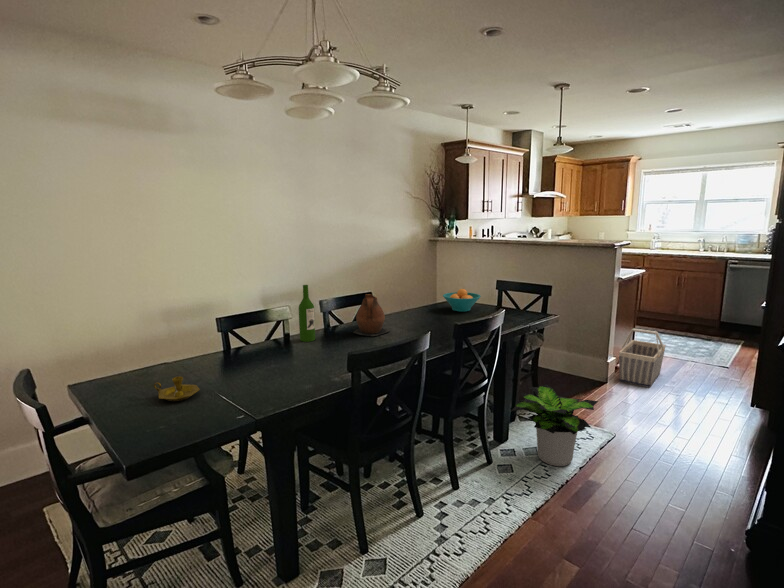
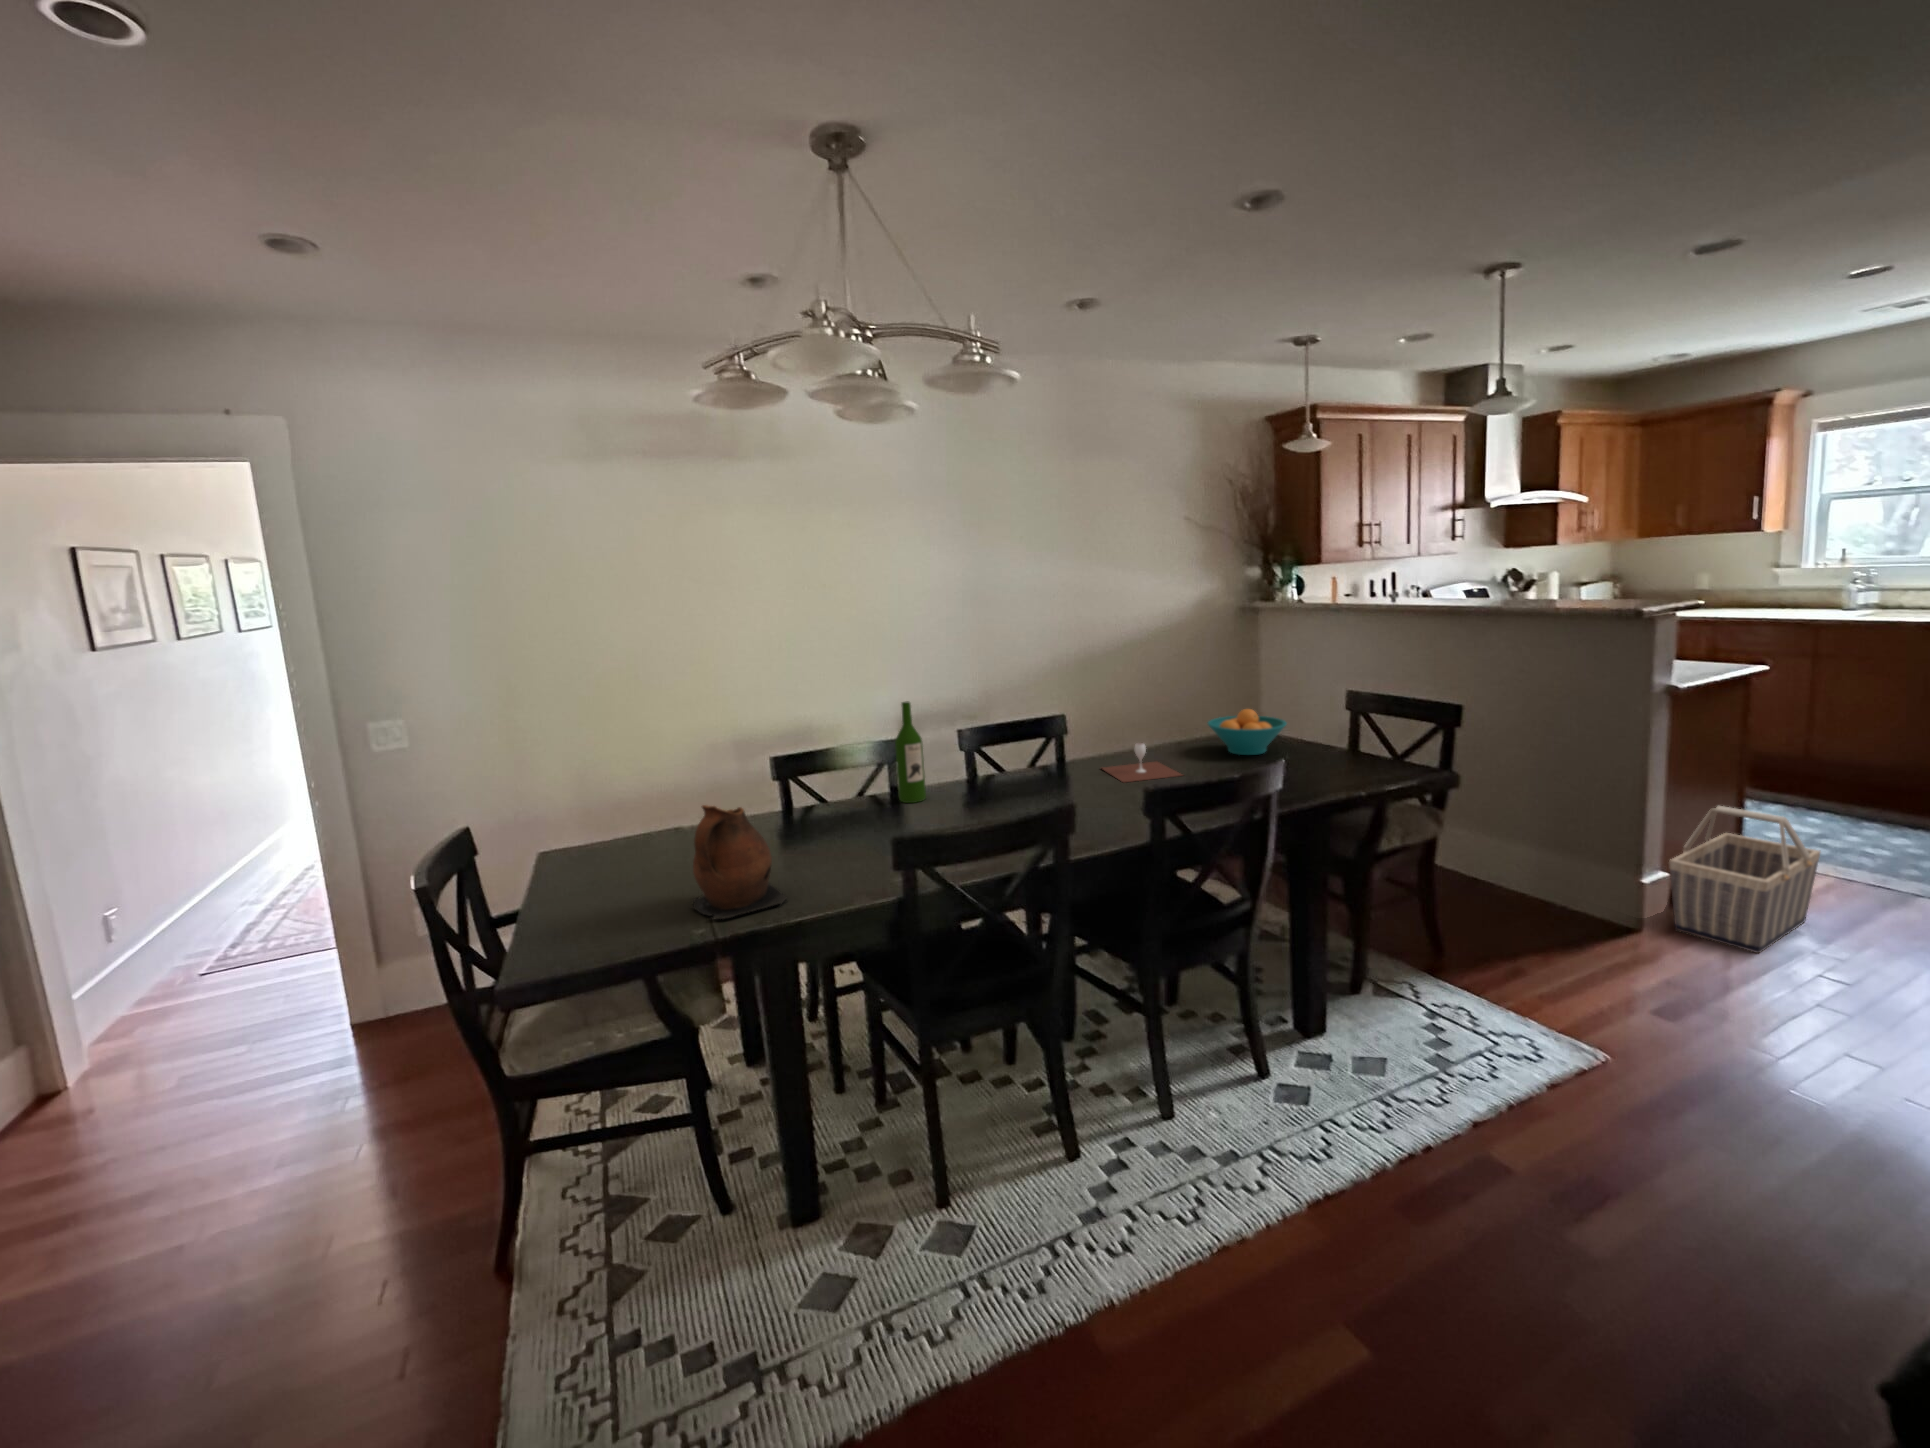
ceramic pitcher: present [353,294,390,336] -> present [692,805,787,919]
wine glass: none [397,306,442,326] -> present [1102,743,1182,783]
candlestick: present [154,377,200,401] -> none [606,853,673,893]
potted plant: present [511,384,598,466] -> none [1312,922,1522,1109]

